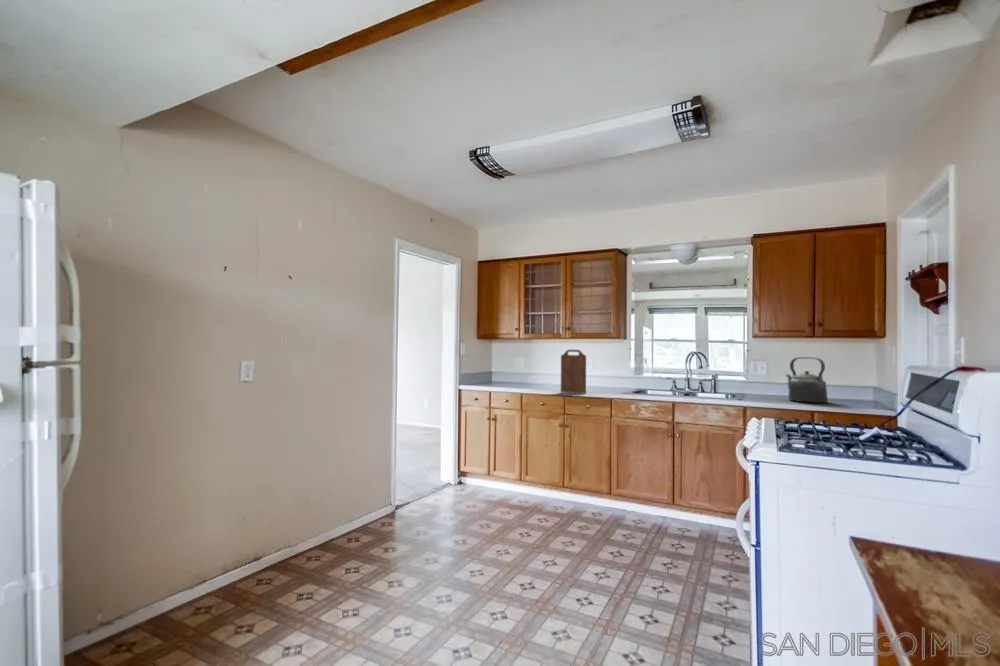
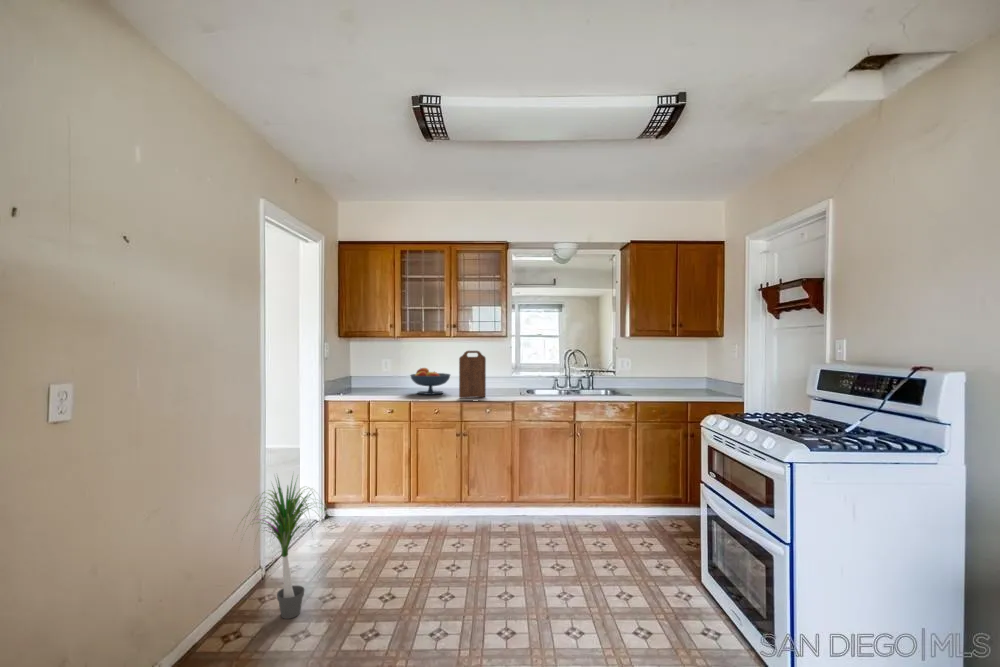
kettle: present [786,357,828,403] -> none [650,355,684,393]
fruit bowl: none [527,366,562,389] -> present [410,368,450,395]
potted plant: none [352,427,424,539] -> present [242,477,311,619]

